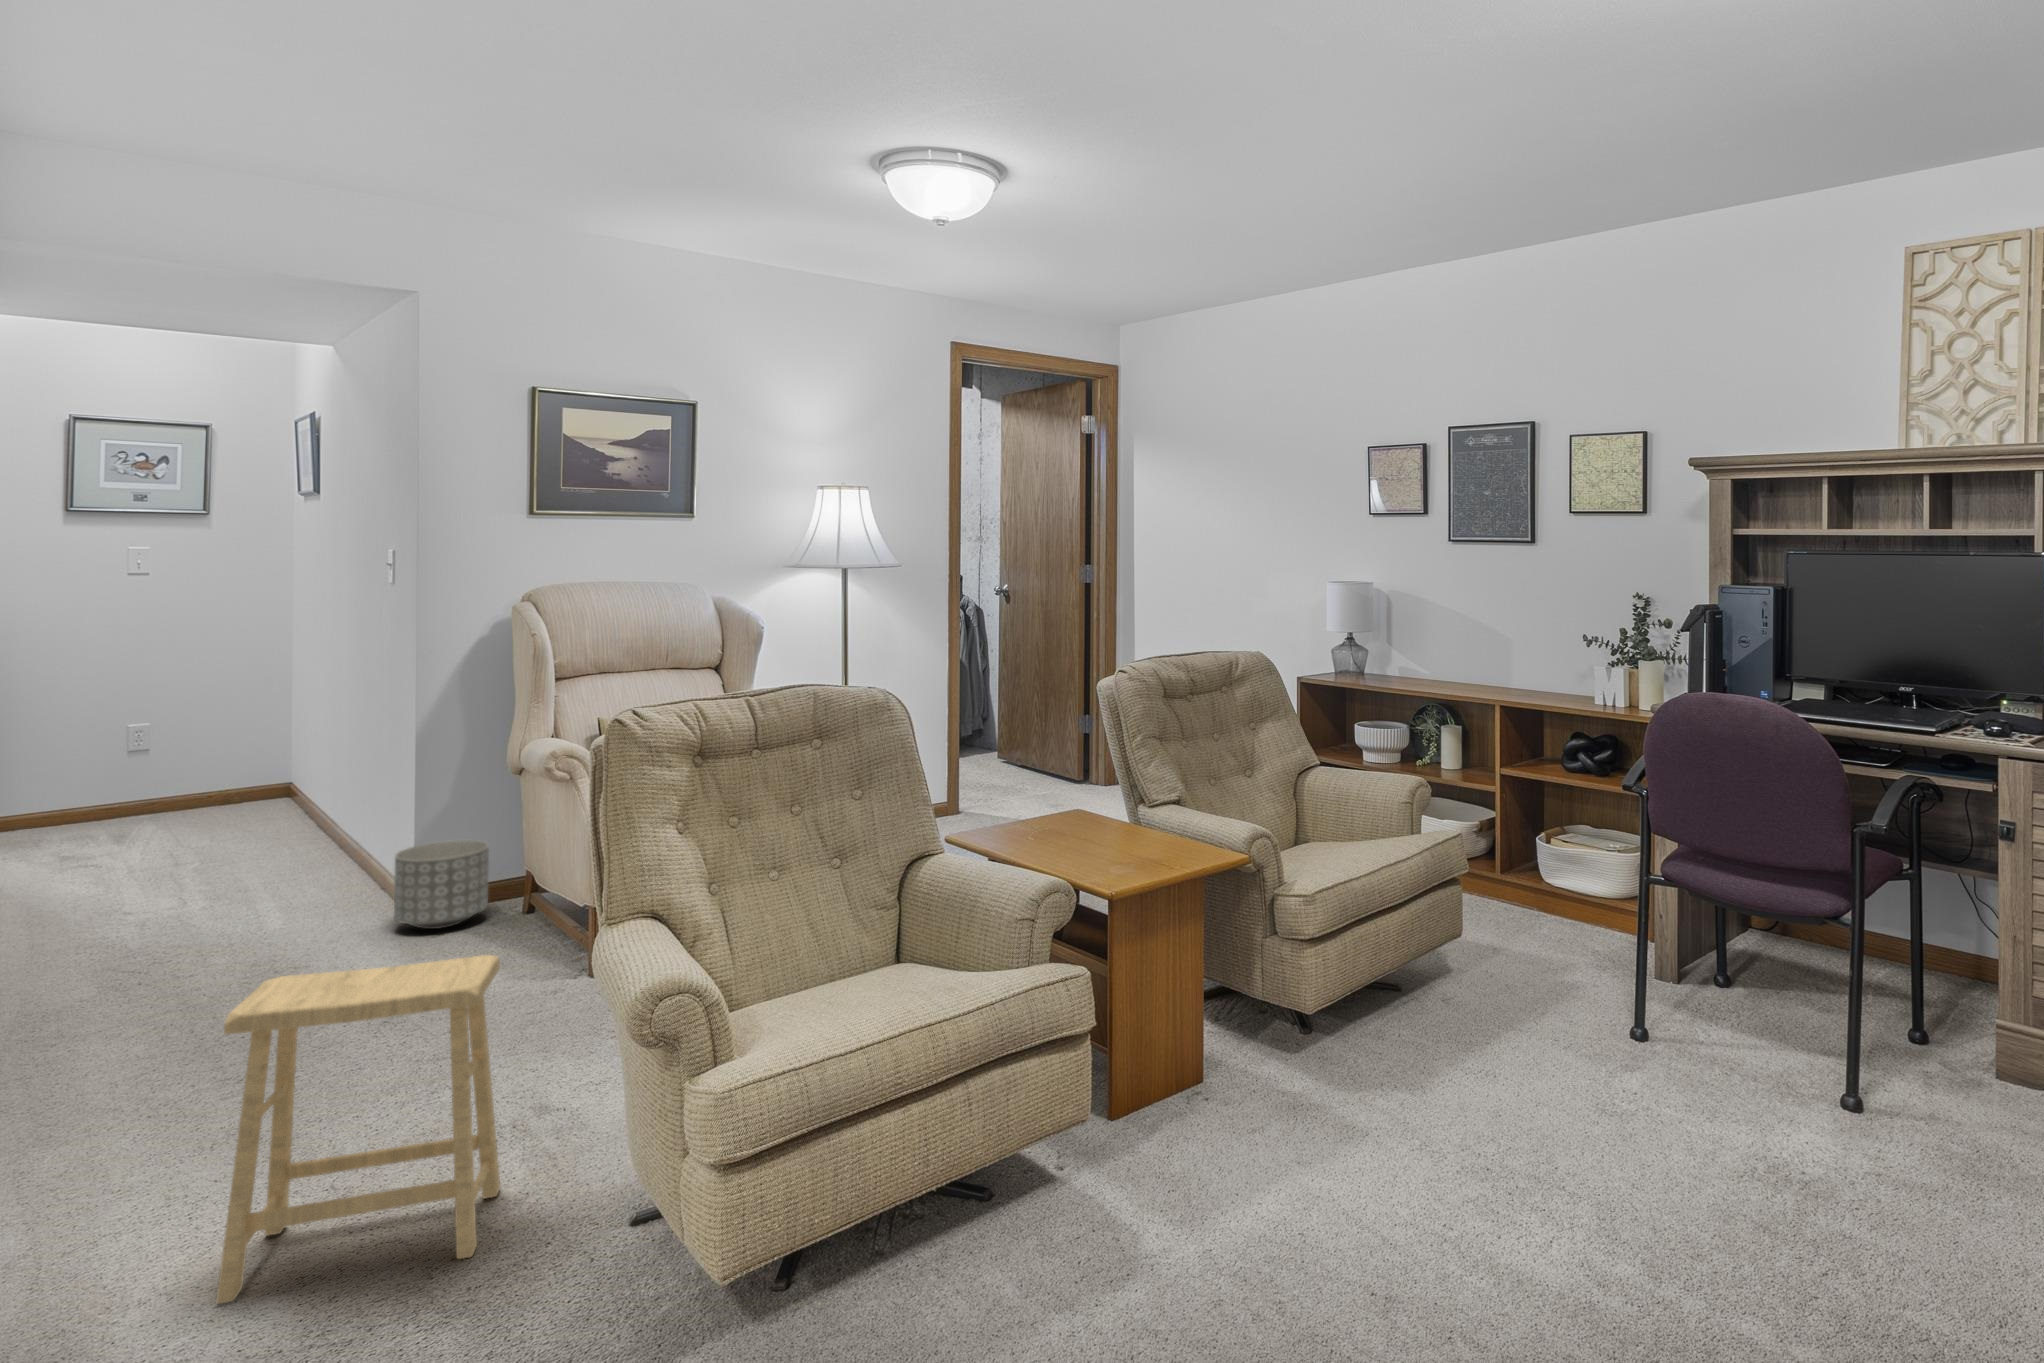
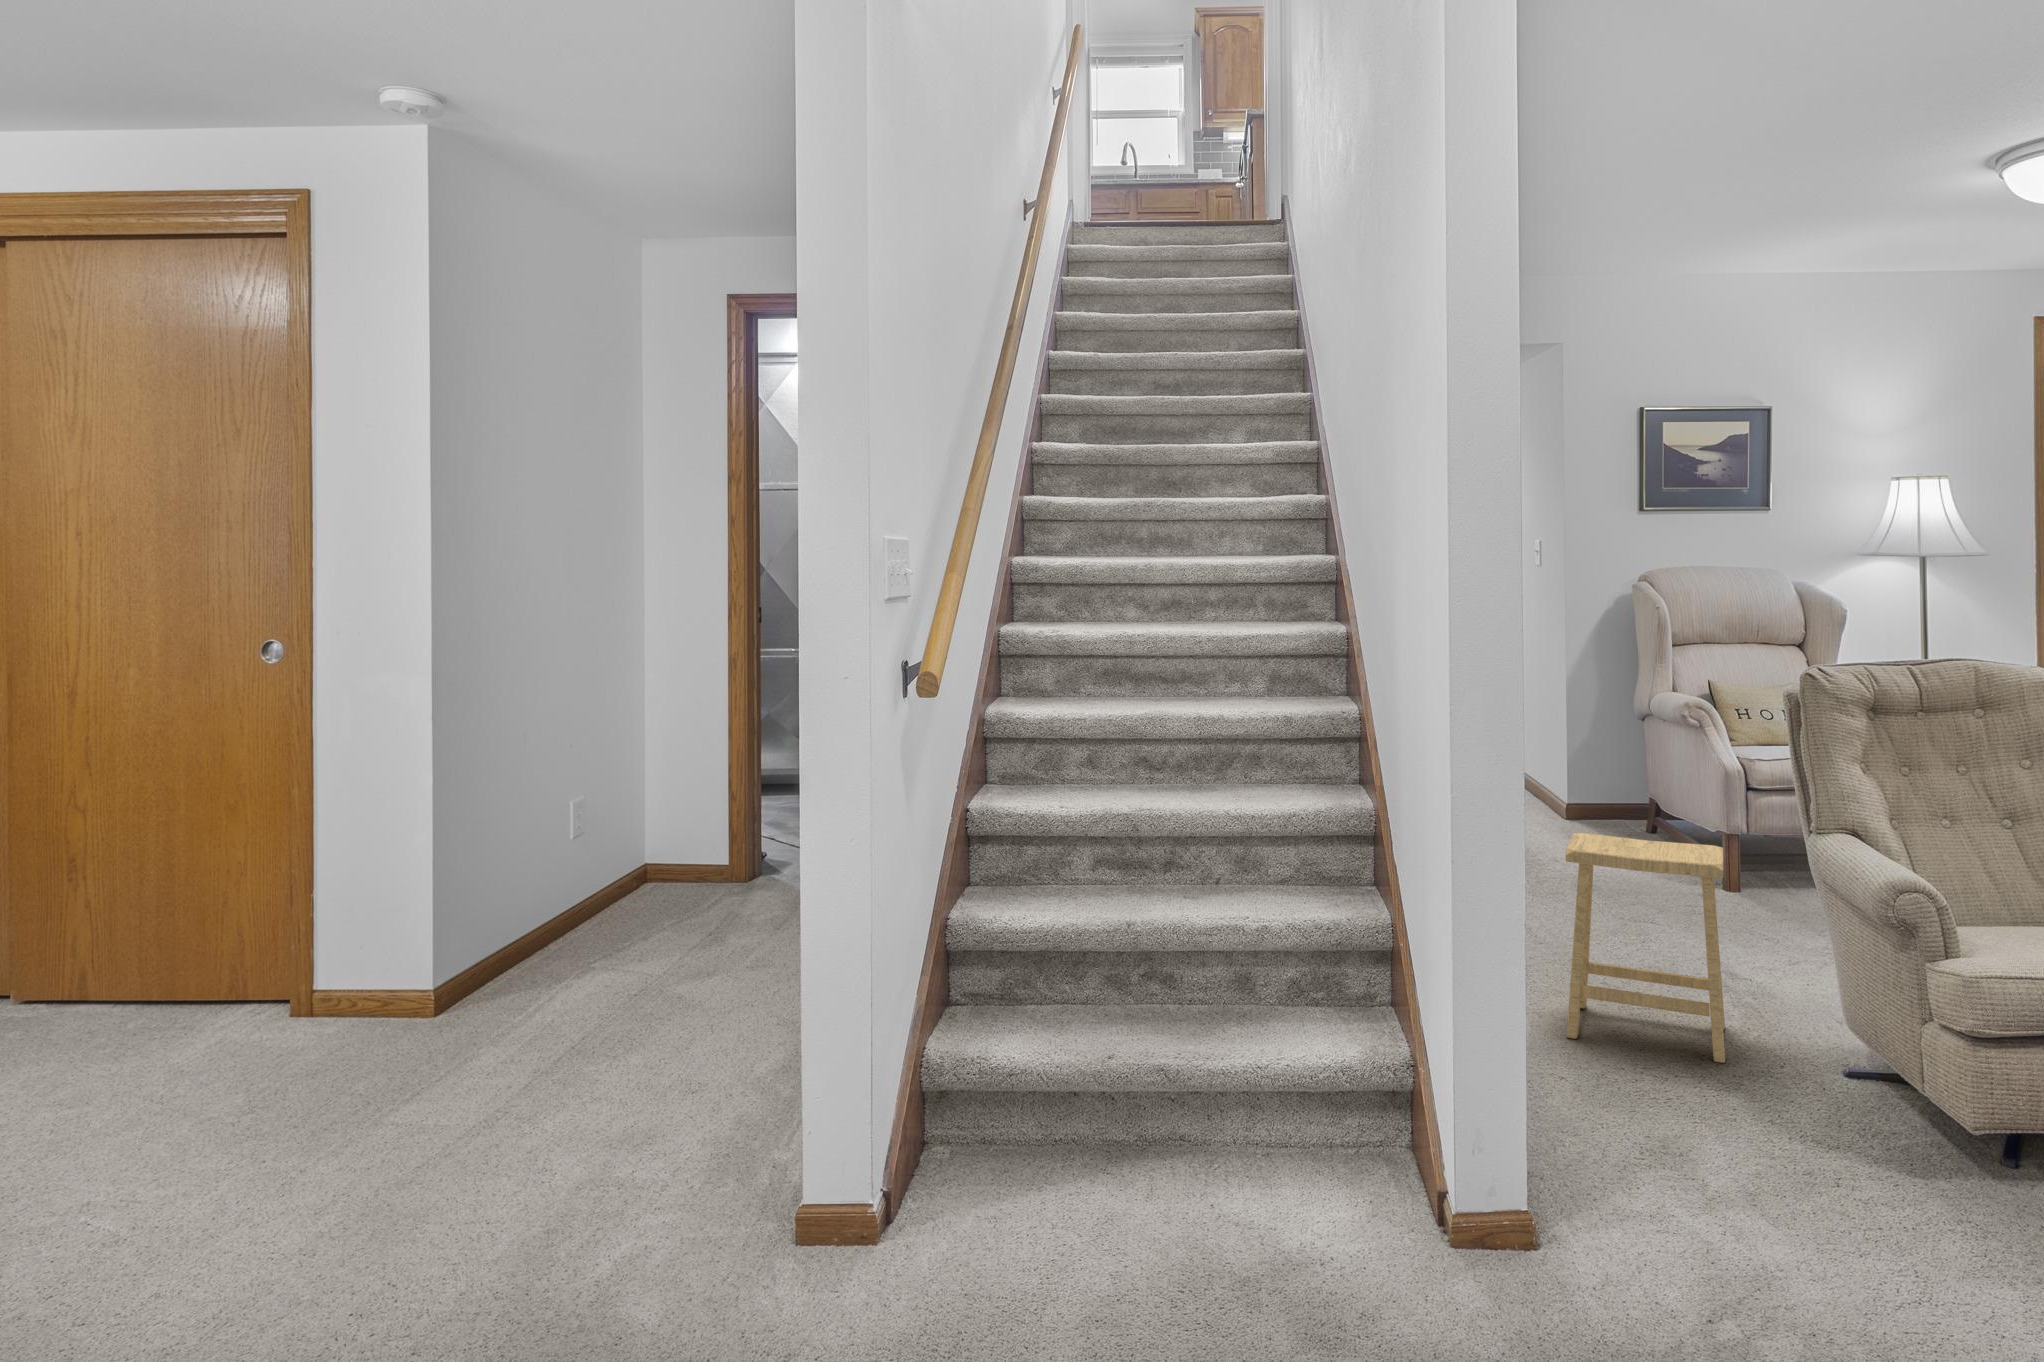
planter: present [394,840,489,929] -> none [1558,769,1622,837]

